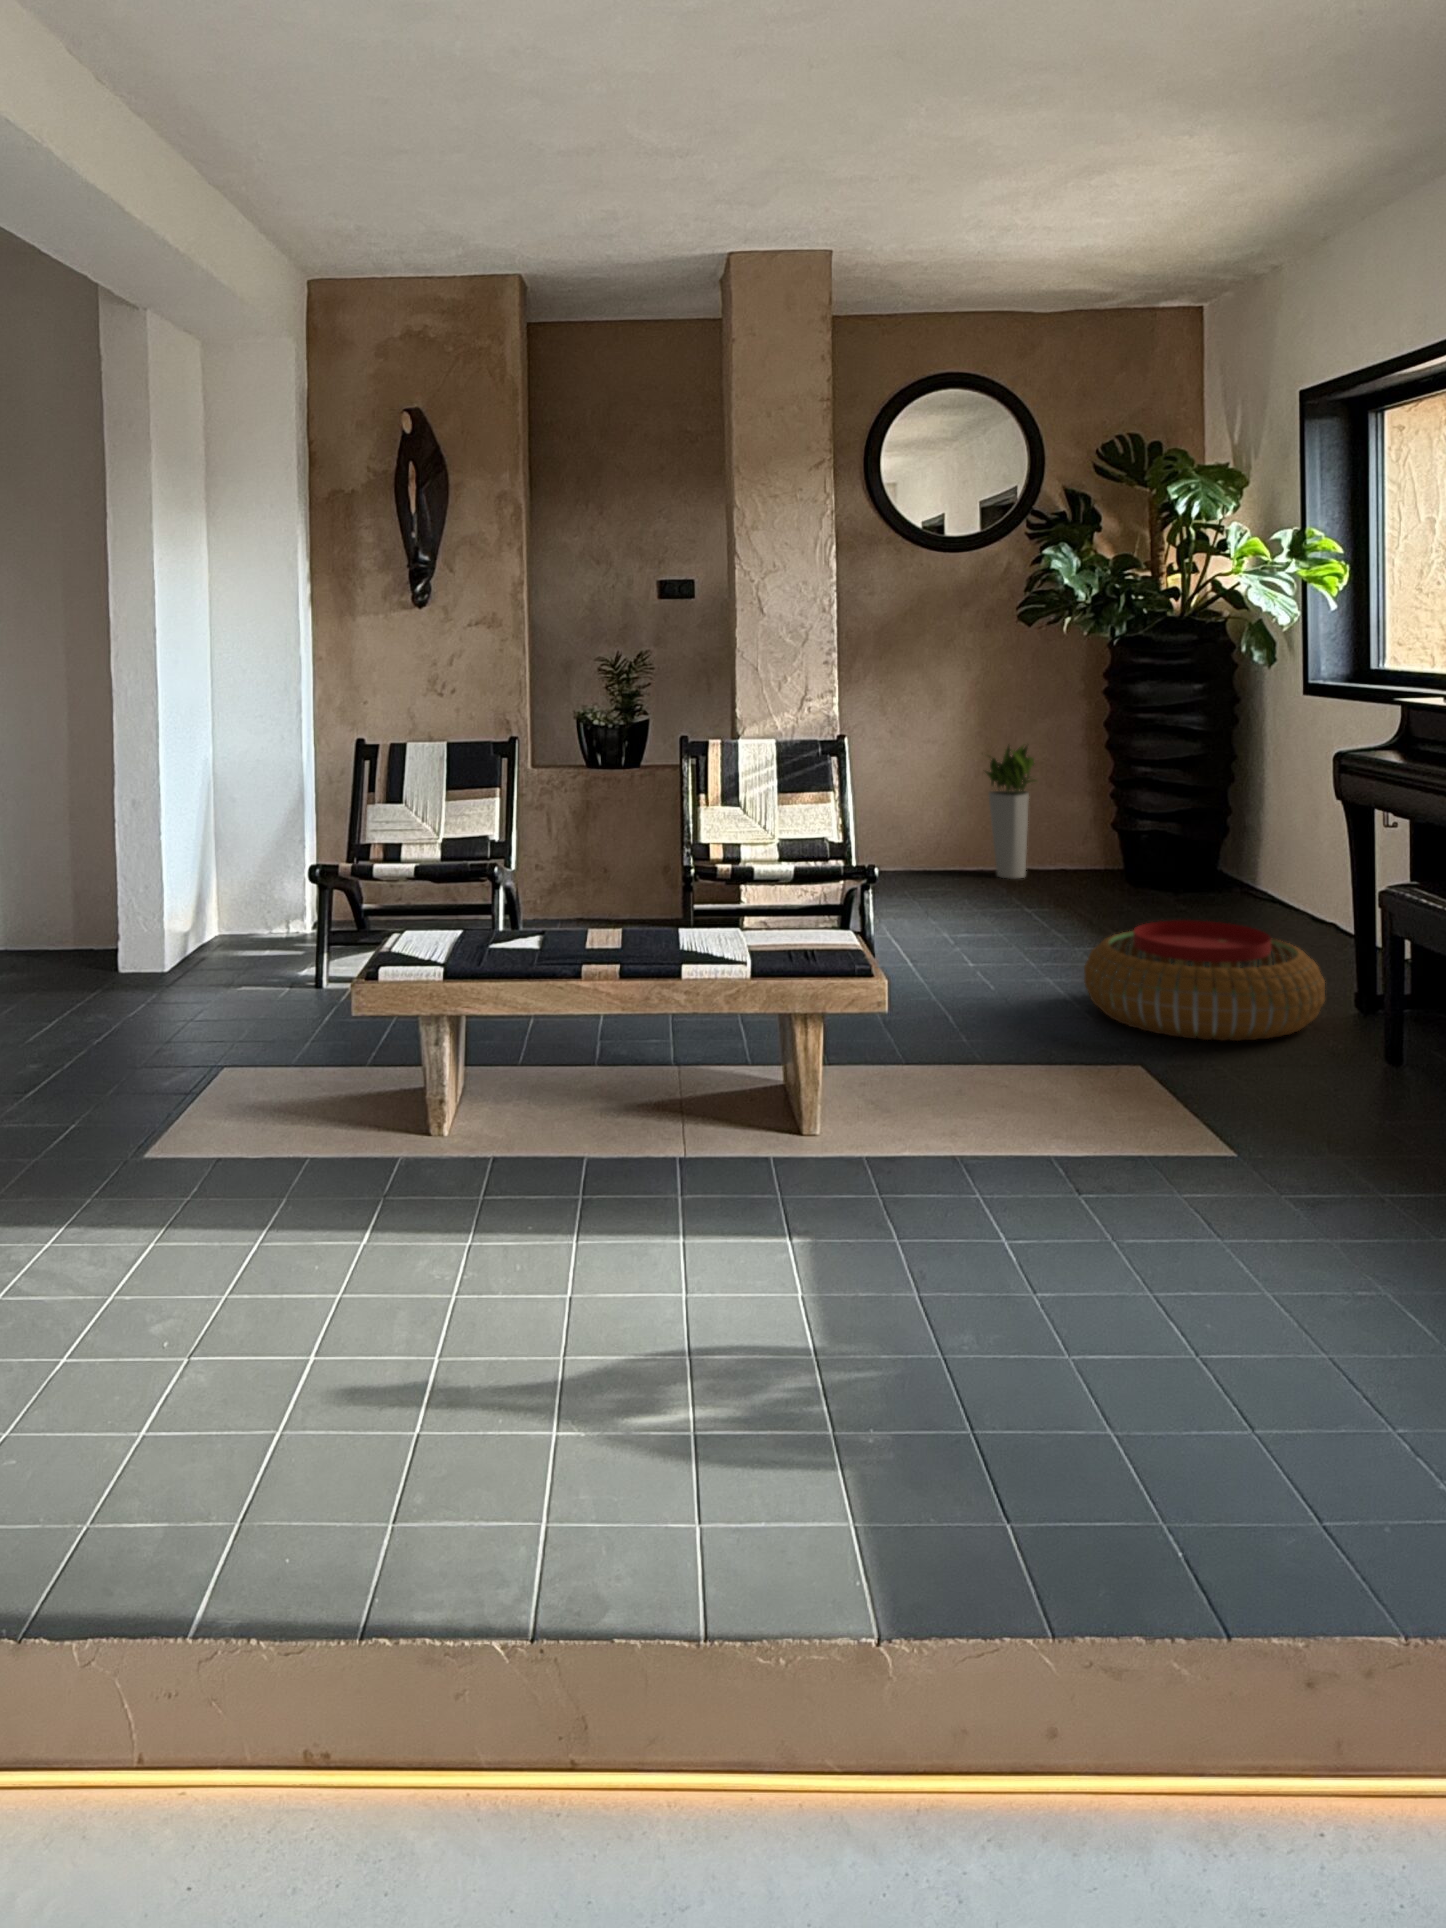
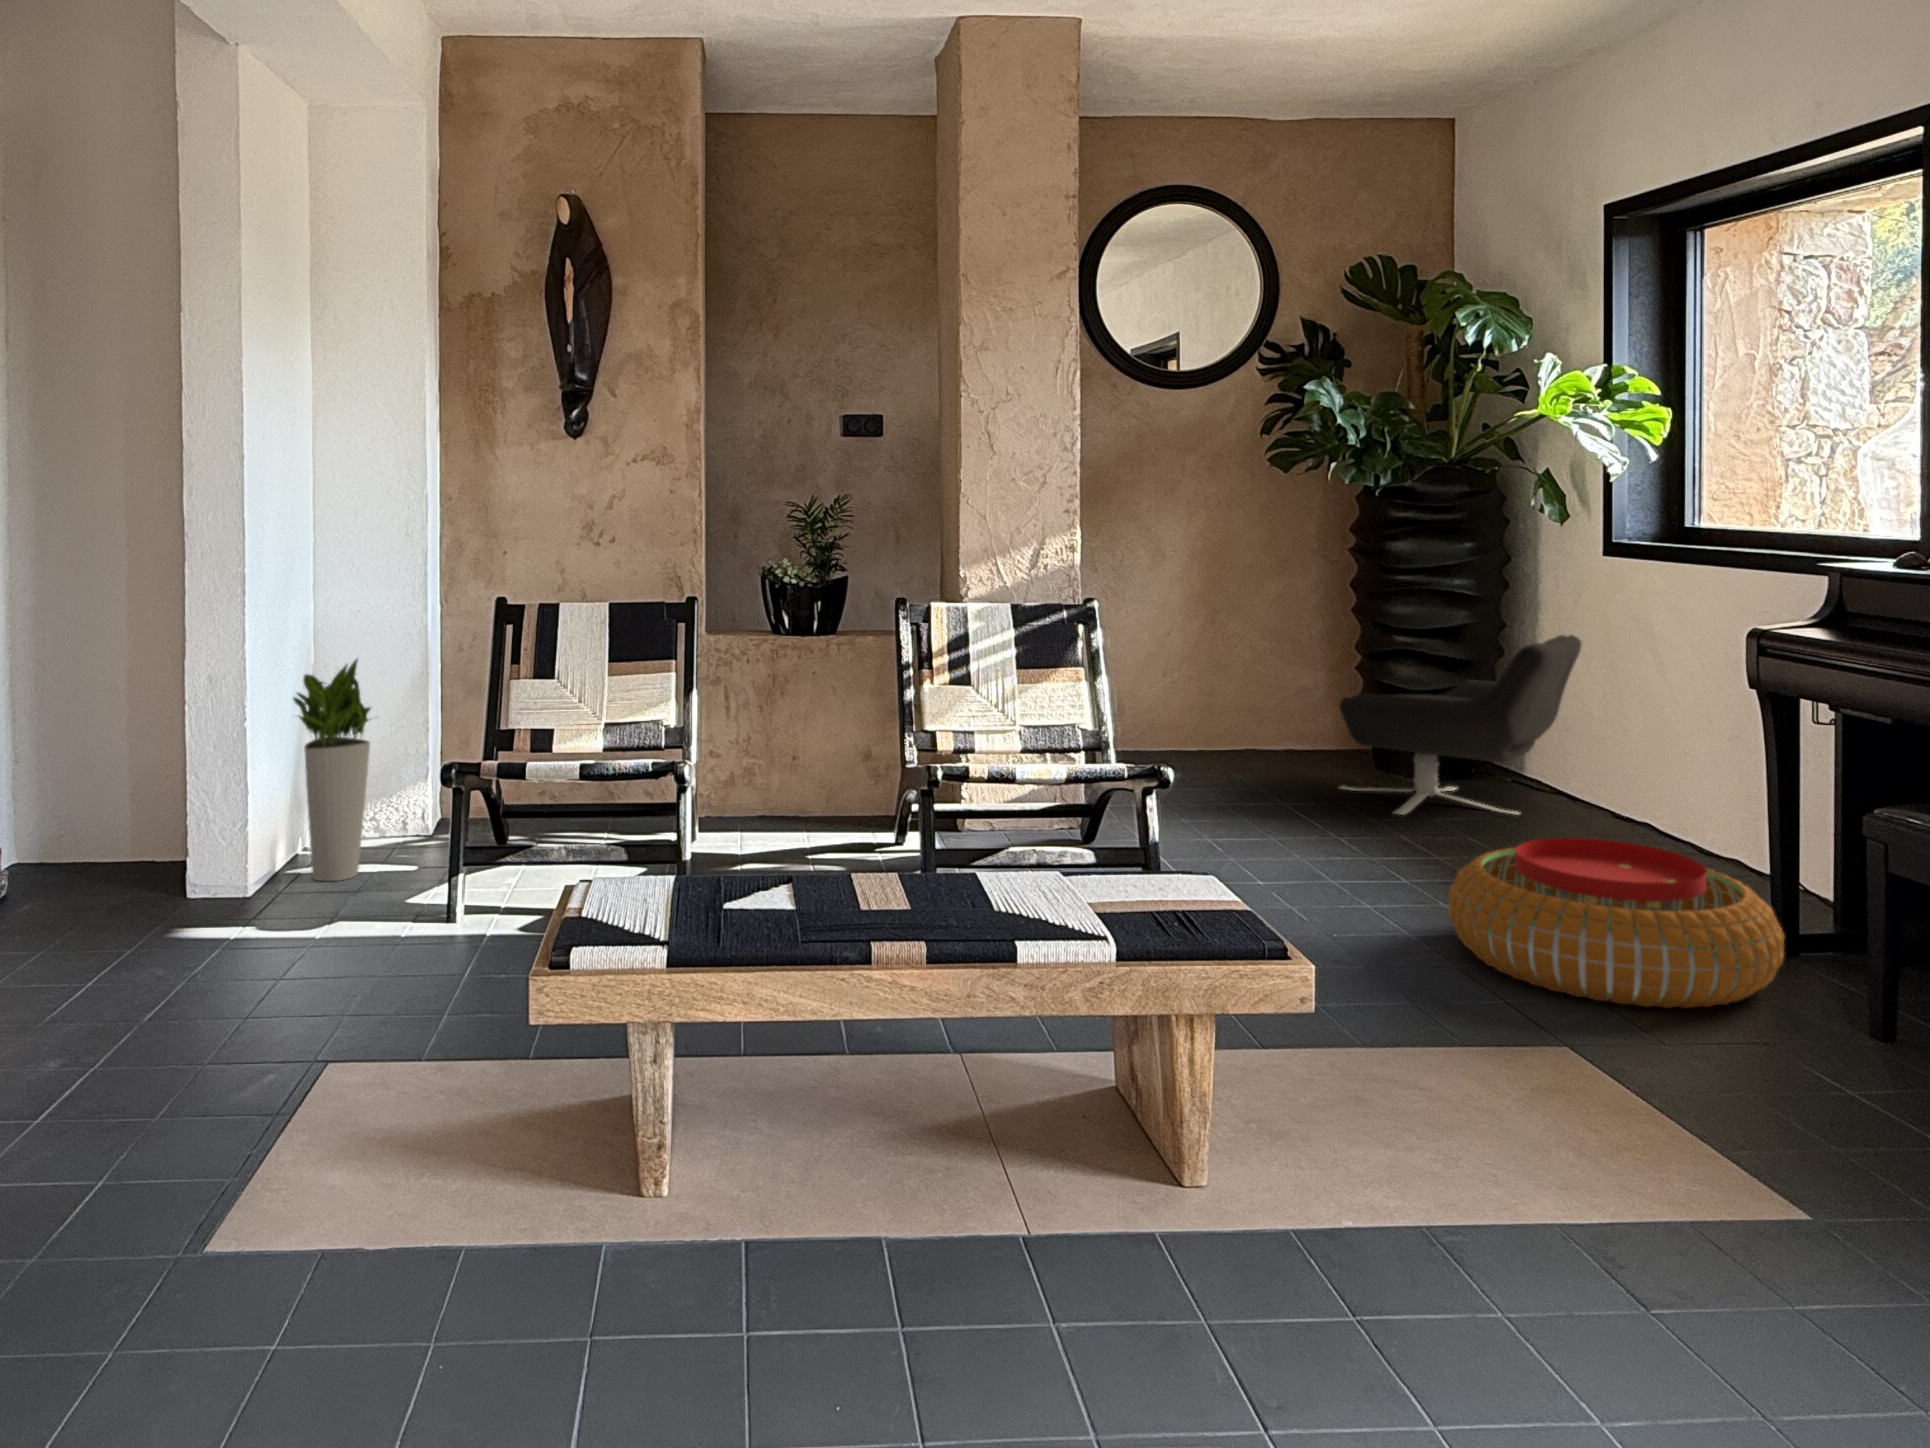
planter: present [986,746,1036,879] -> present [293,659,371,881]
lounge chair: none [1072,764,1281,917] -> present [1339,635,1582,815]

